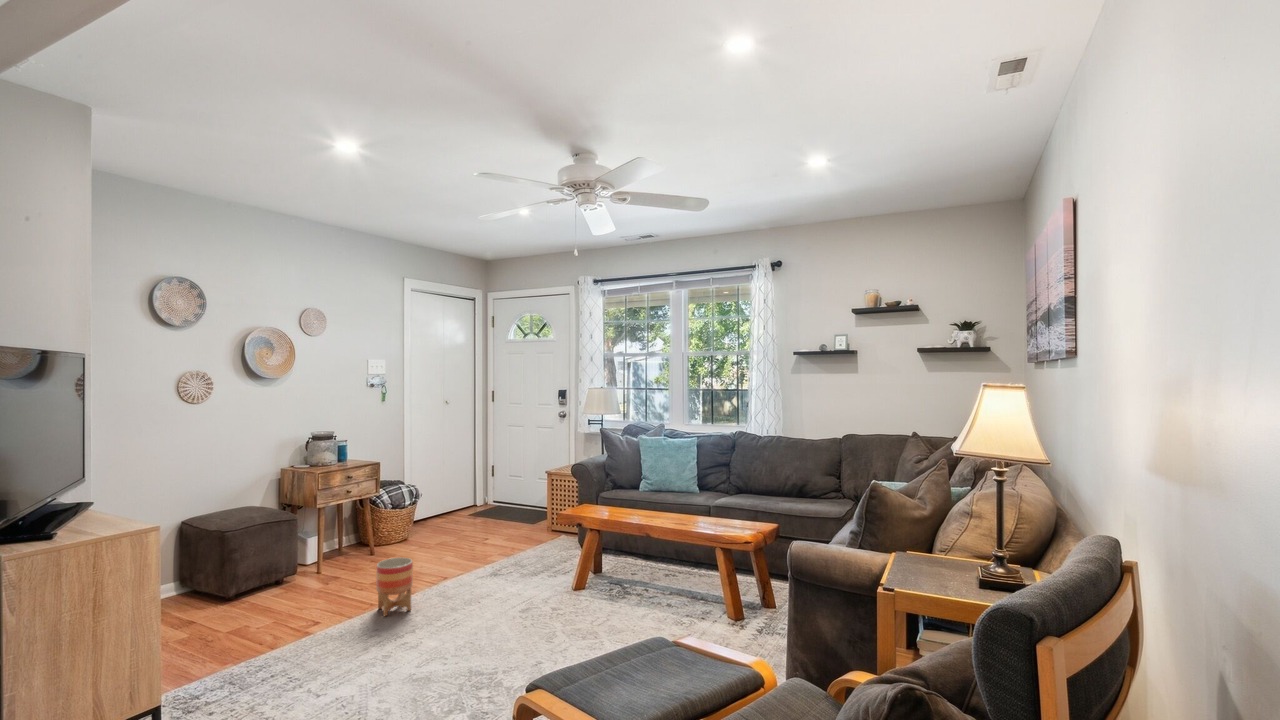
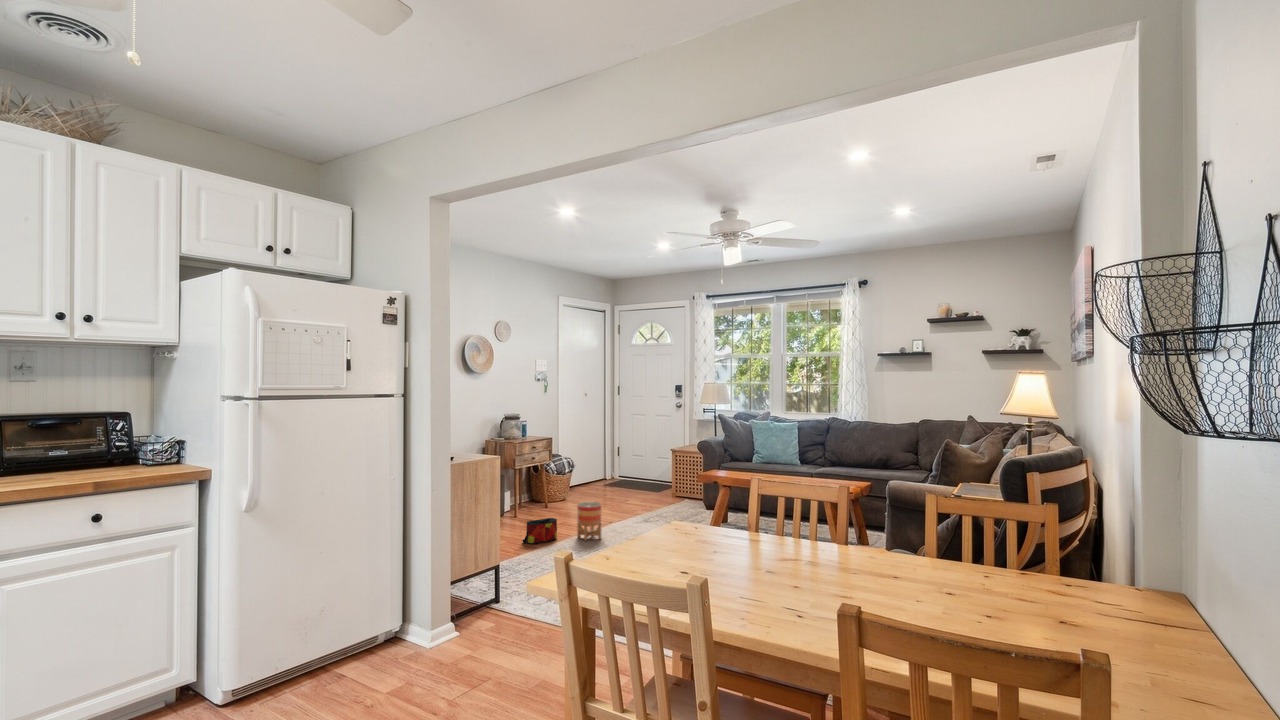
bag: none [289,584,348,626] -> present [522,518,557,544]

